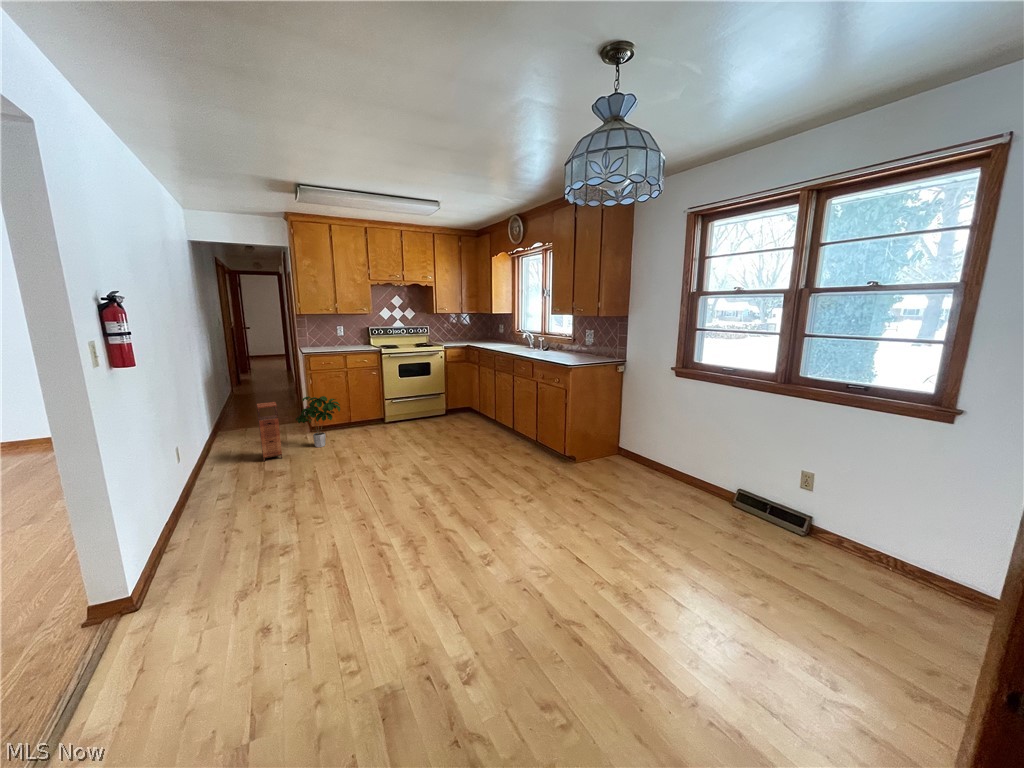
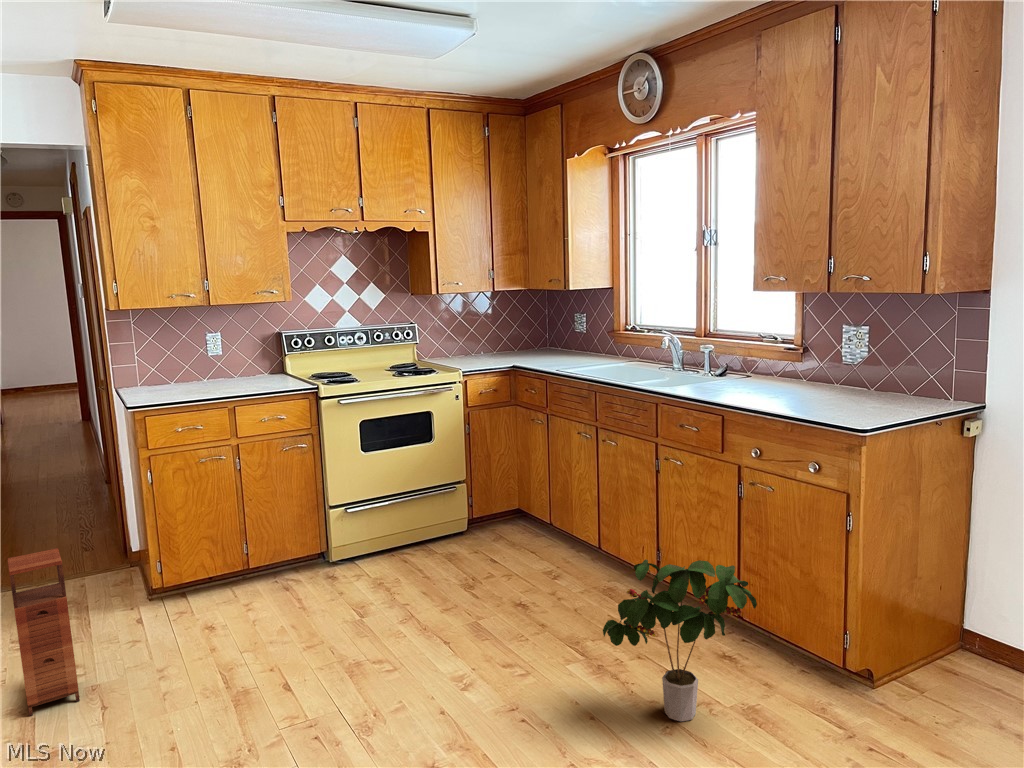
potted plant: present [296,396,340,447] -> present [603,559,757,722]

